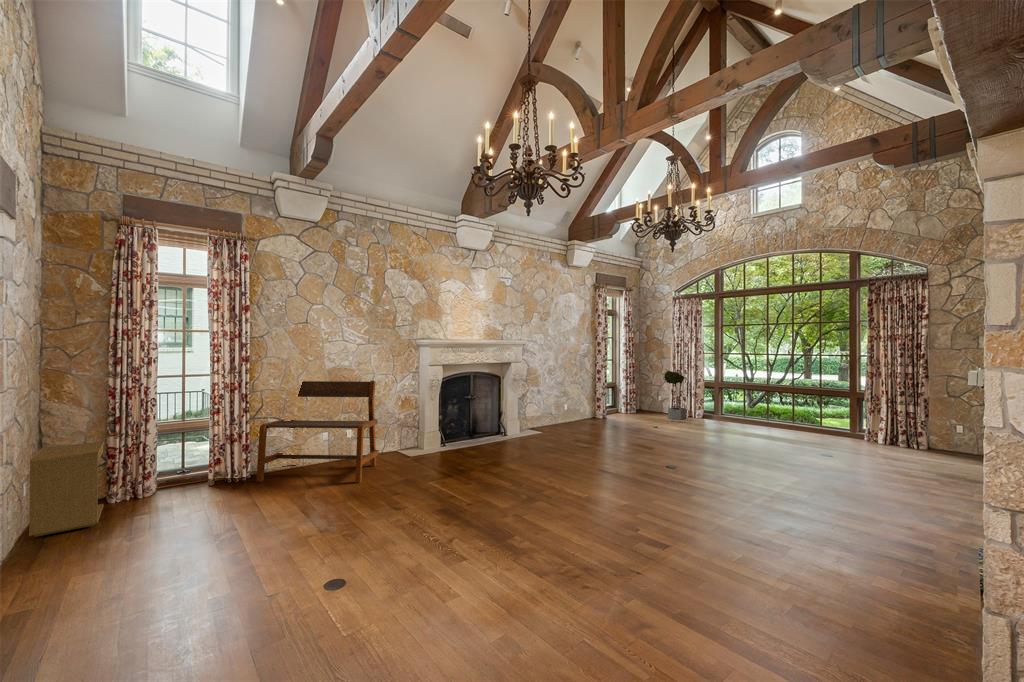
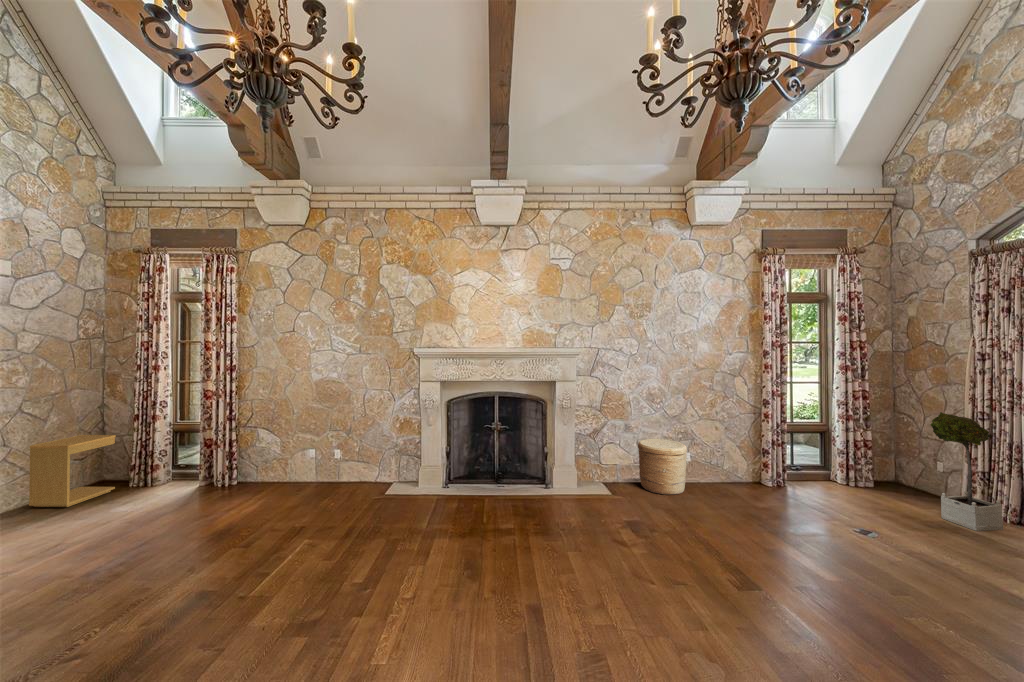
bench: present [256,381,379,483] -> none [224,391,331,520]
woven basket: none [547,398,576,429] -> present [638,439,687,495]

